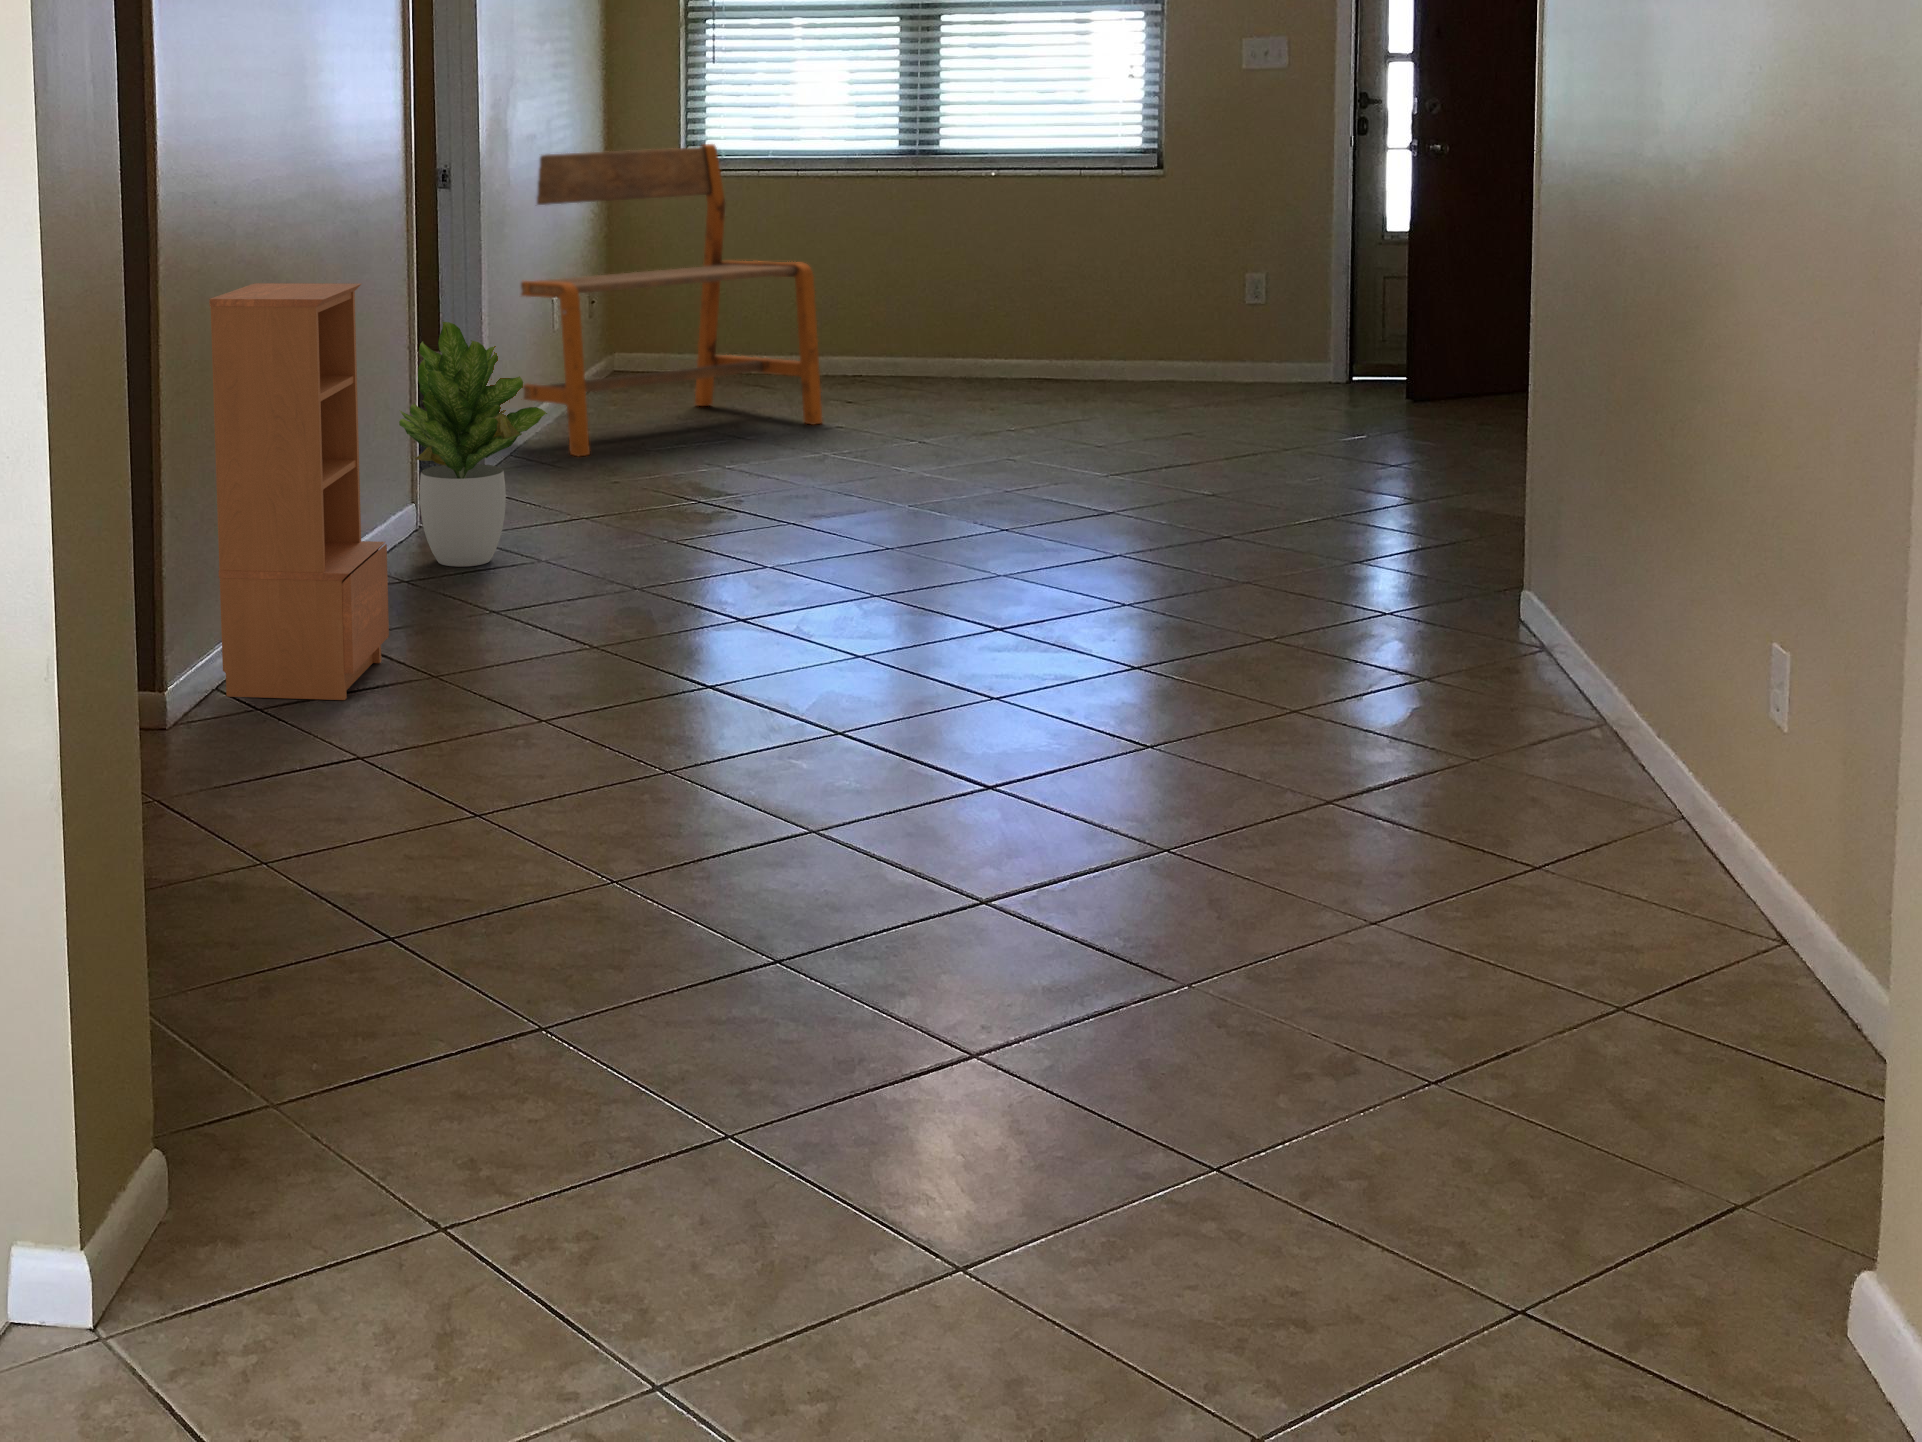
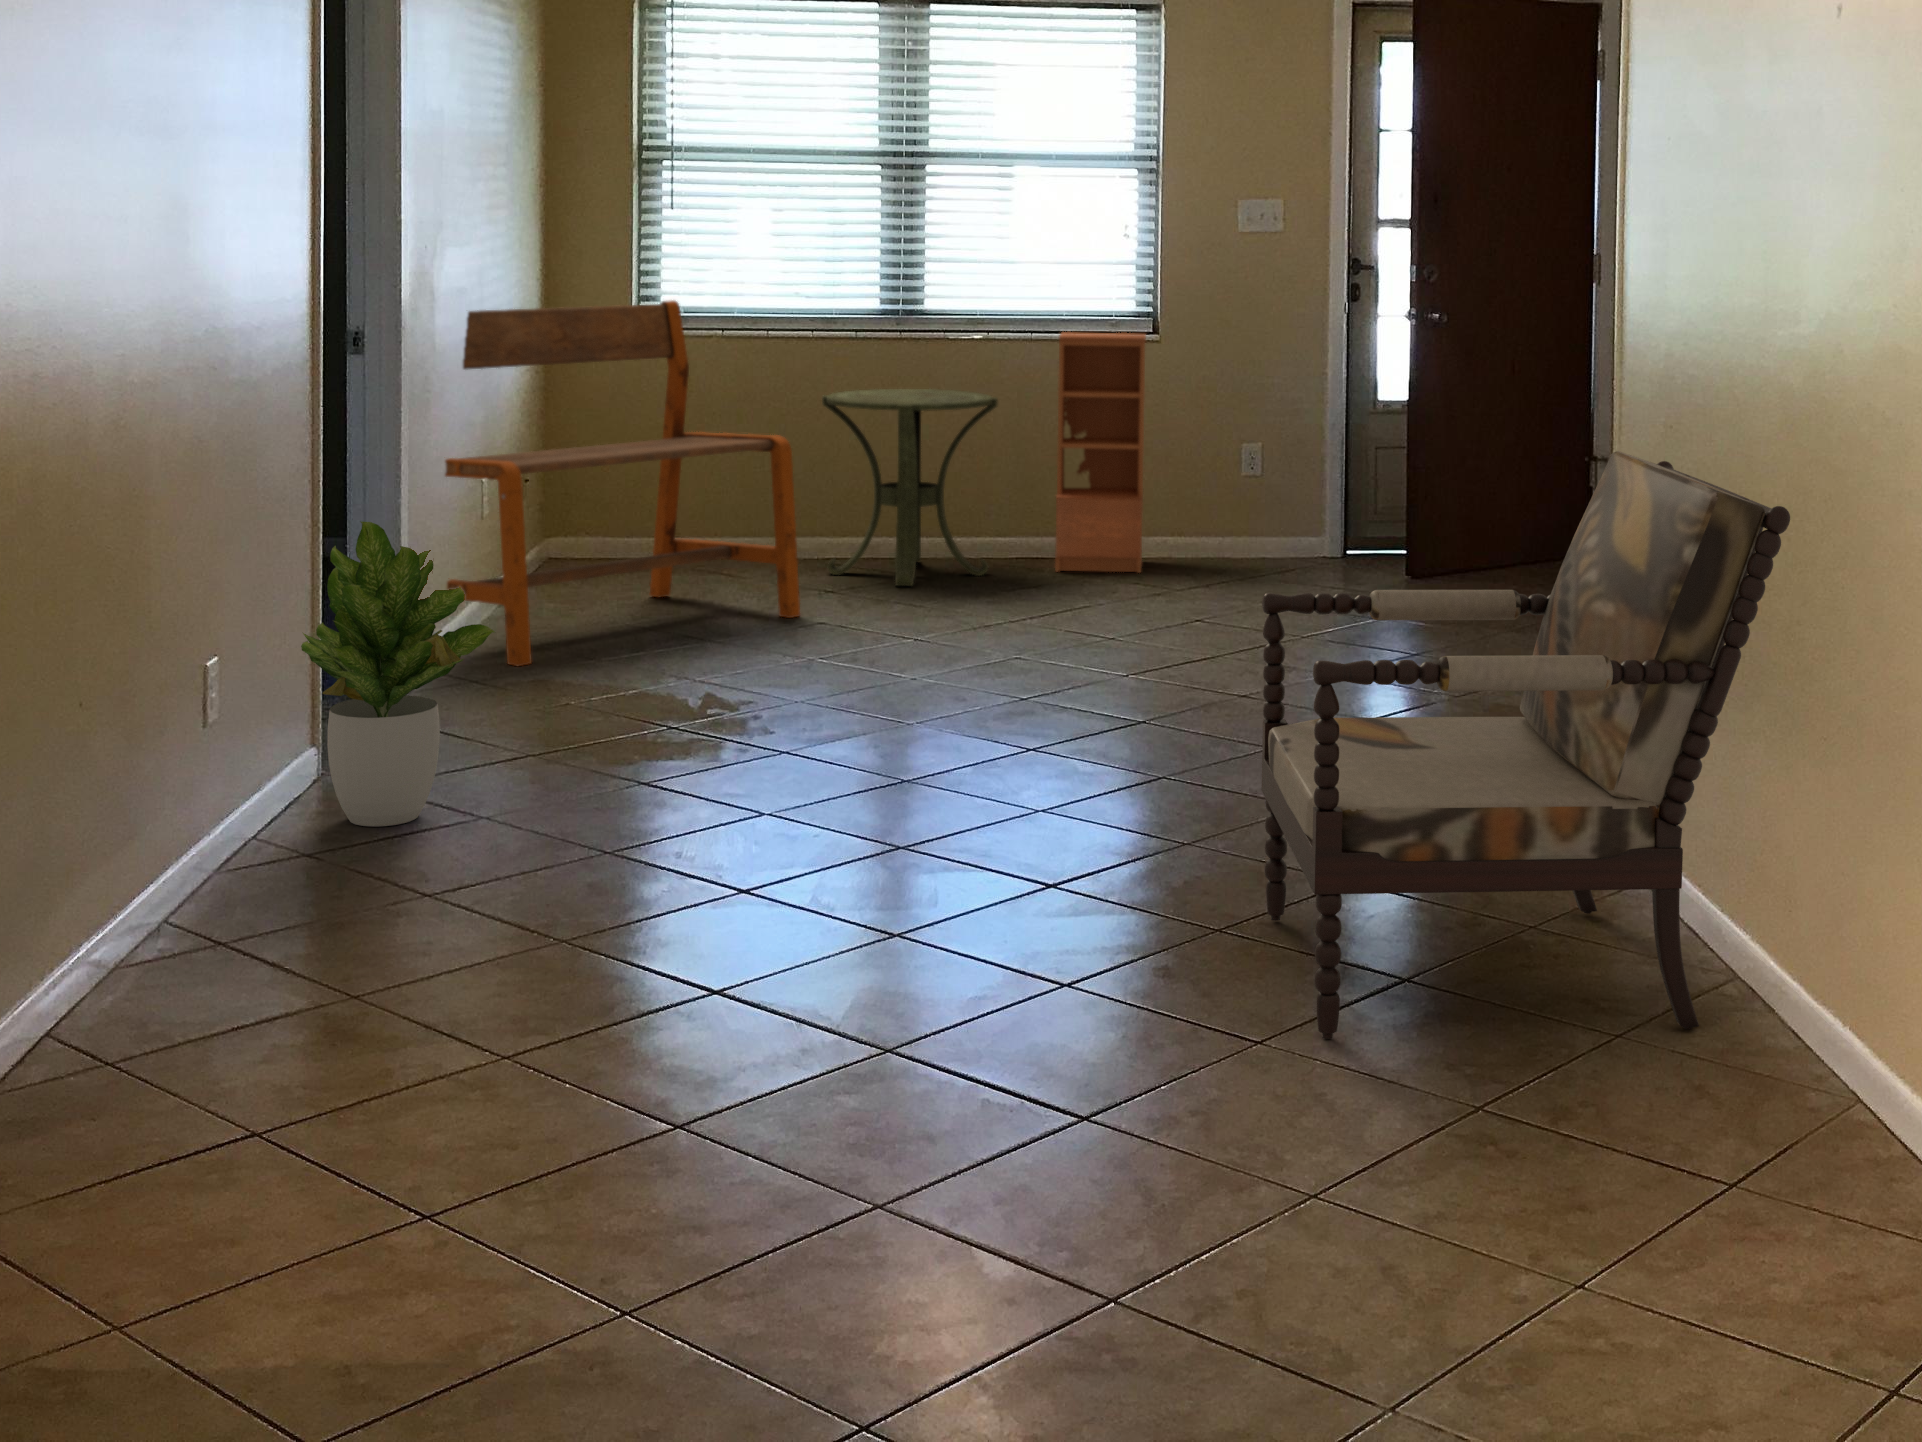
side table: none [847,223,1007,401] -> present [822,389,998,586]
armchair: none [1172,255,1635,760] -> present [1261,451,1790,1039]
bookcase: present [209,283,389,700] -> present [1055,332,1146,573]

